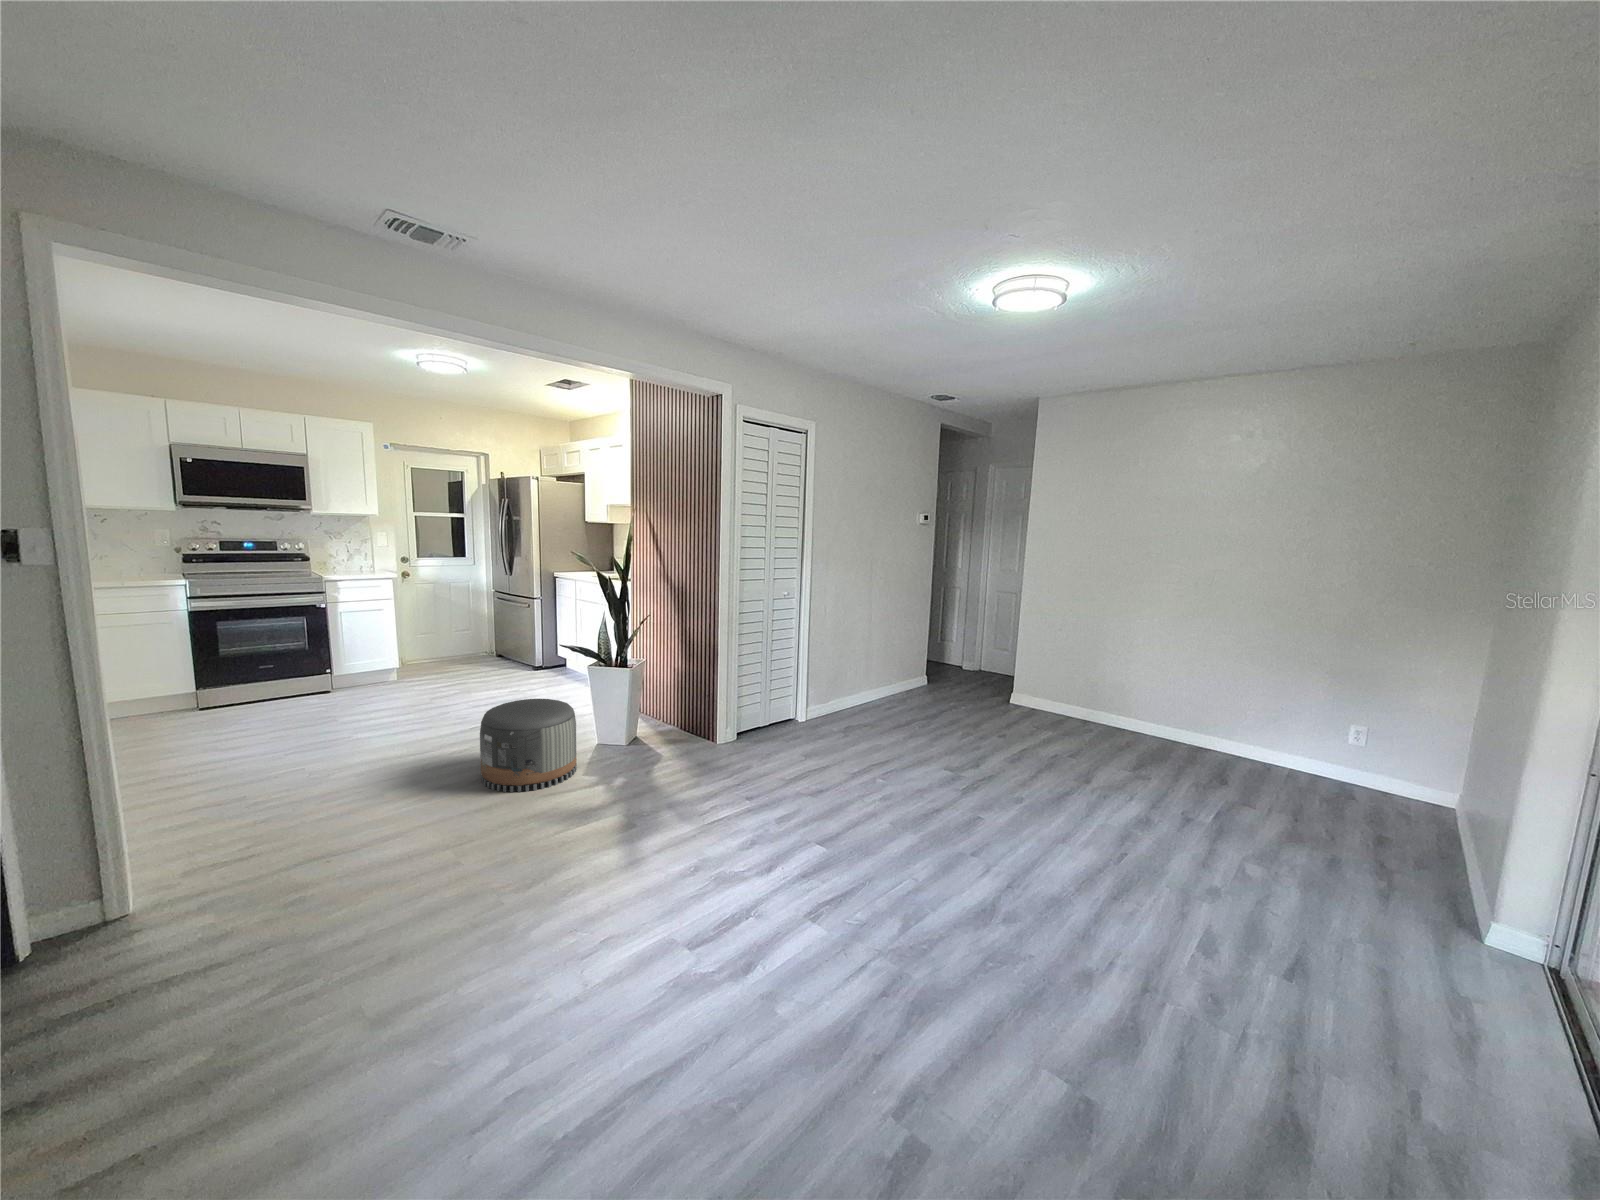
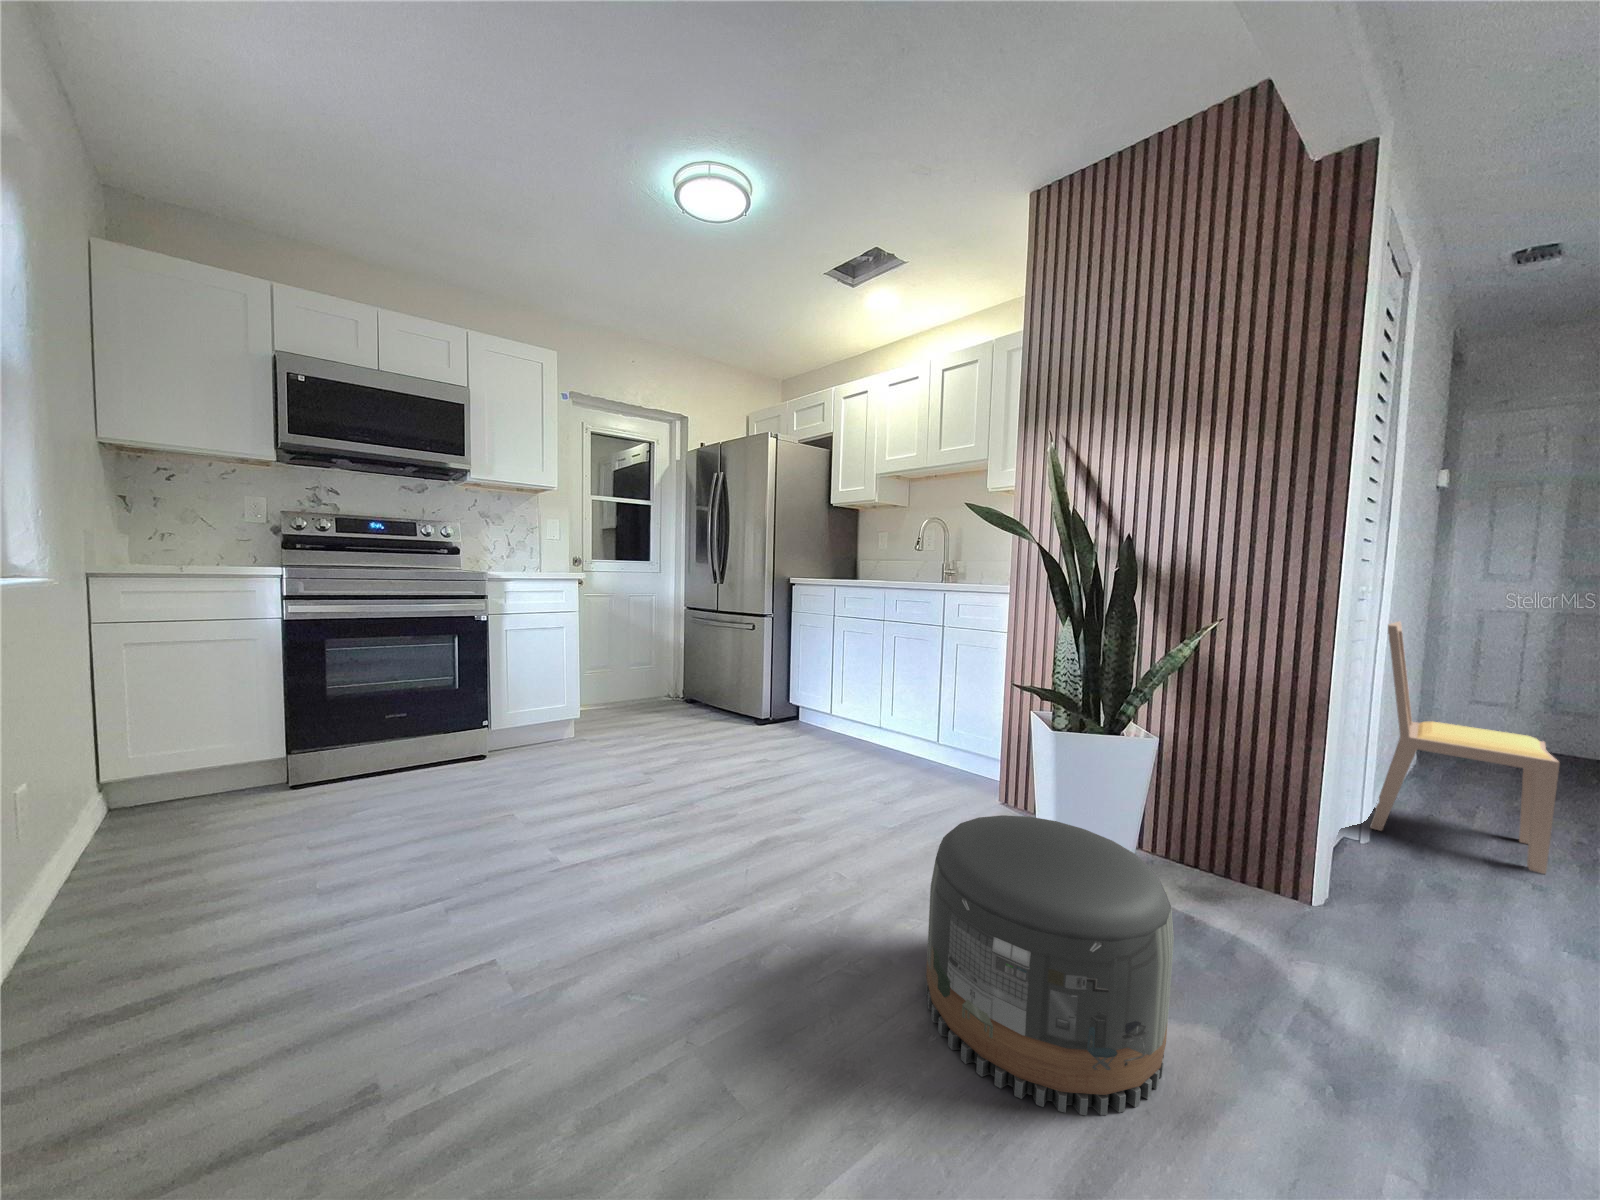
dining chair: none [821,605,900,732] -> present [1370,621,1560,874]

